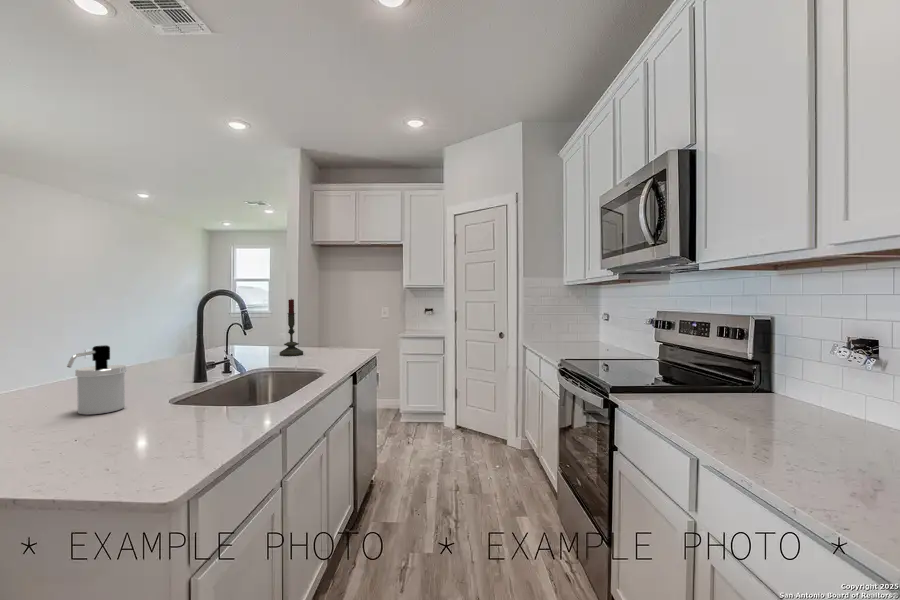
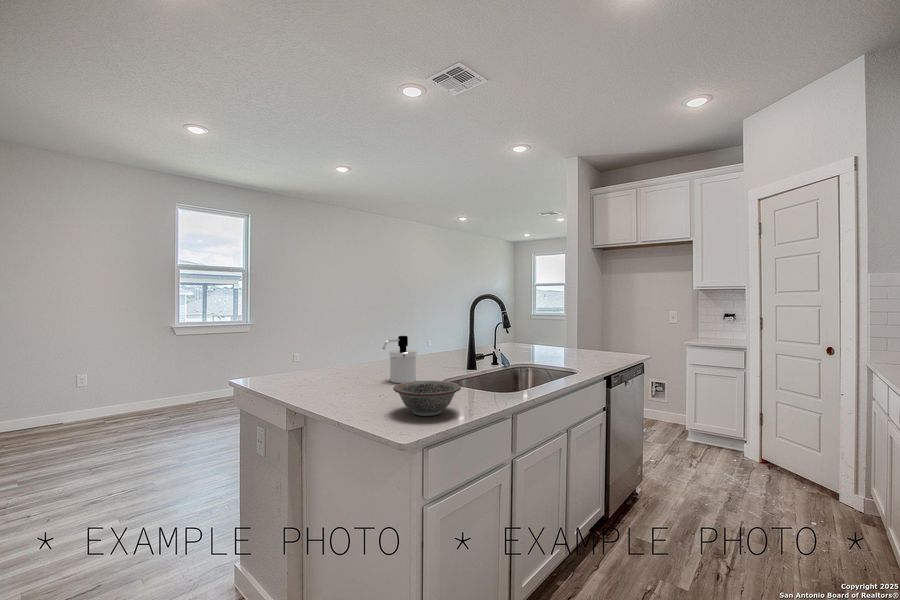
candle: present [280,299,303,356] -> none [544,302,565,356]
decorative bowl: none [115,402,226,455] -> present [393,381,461,416]

